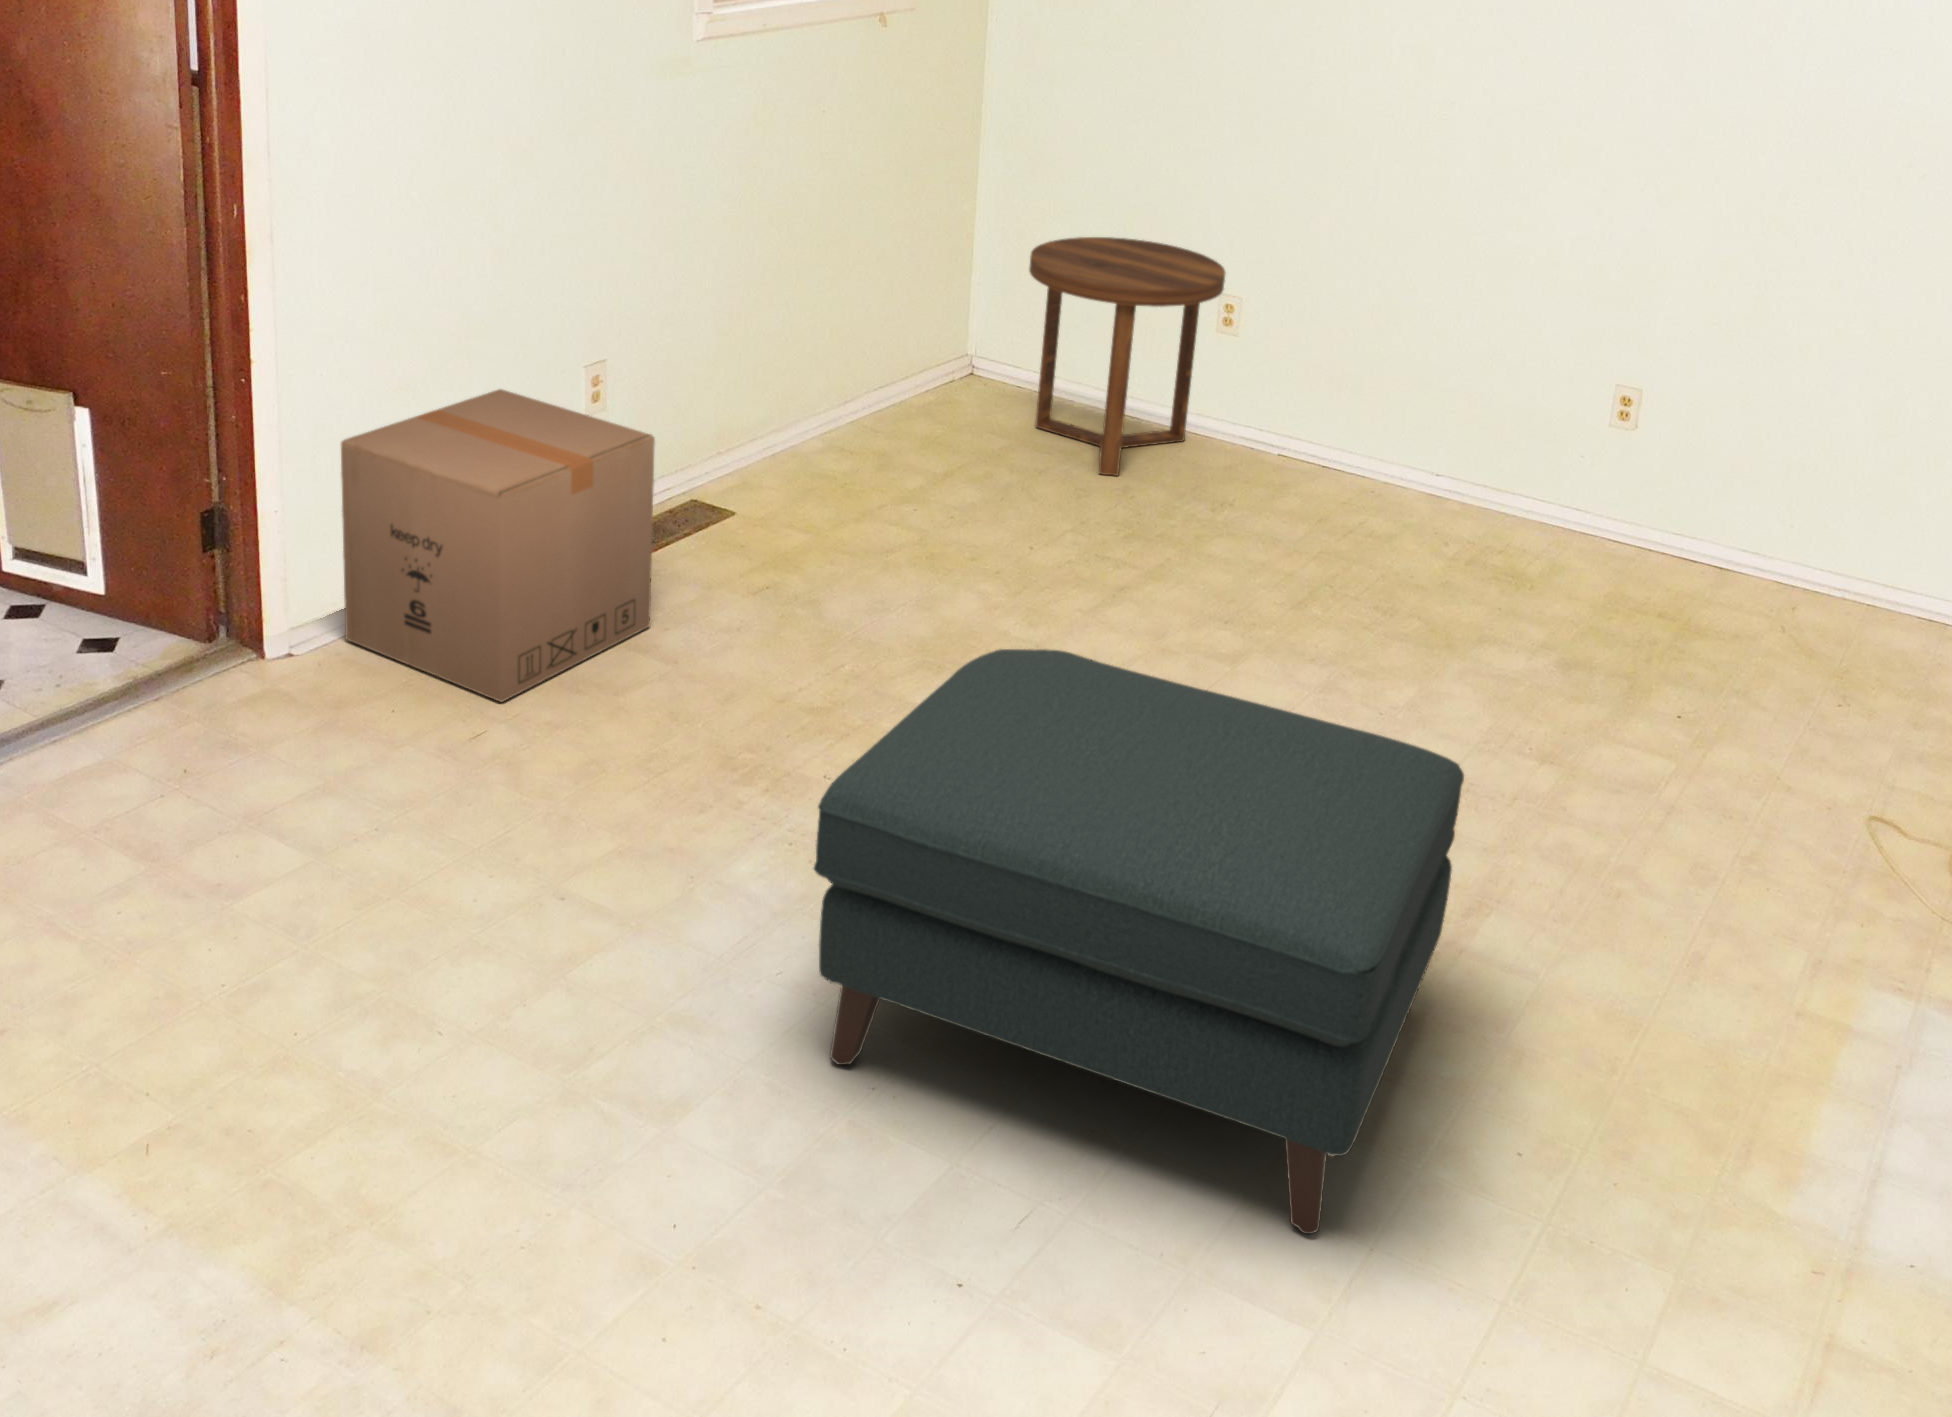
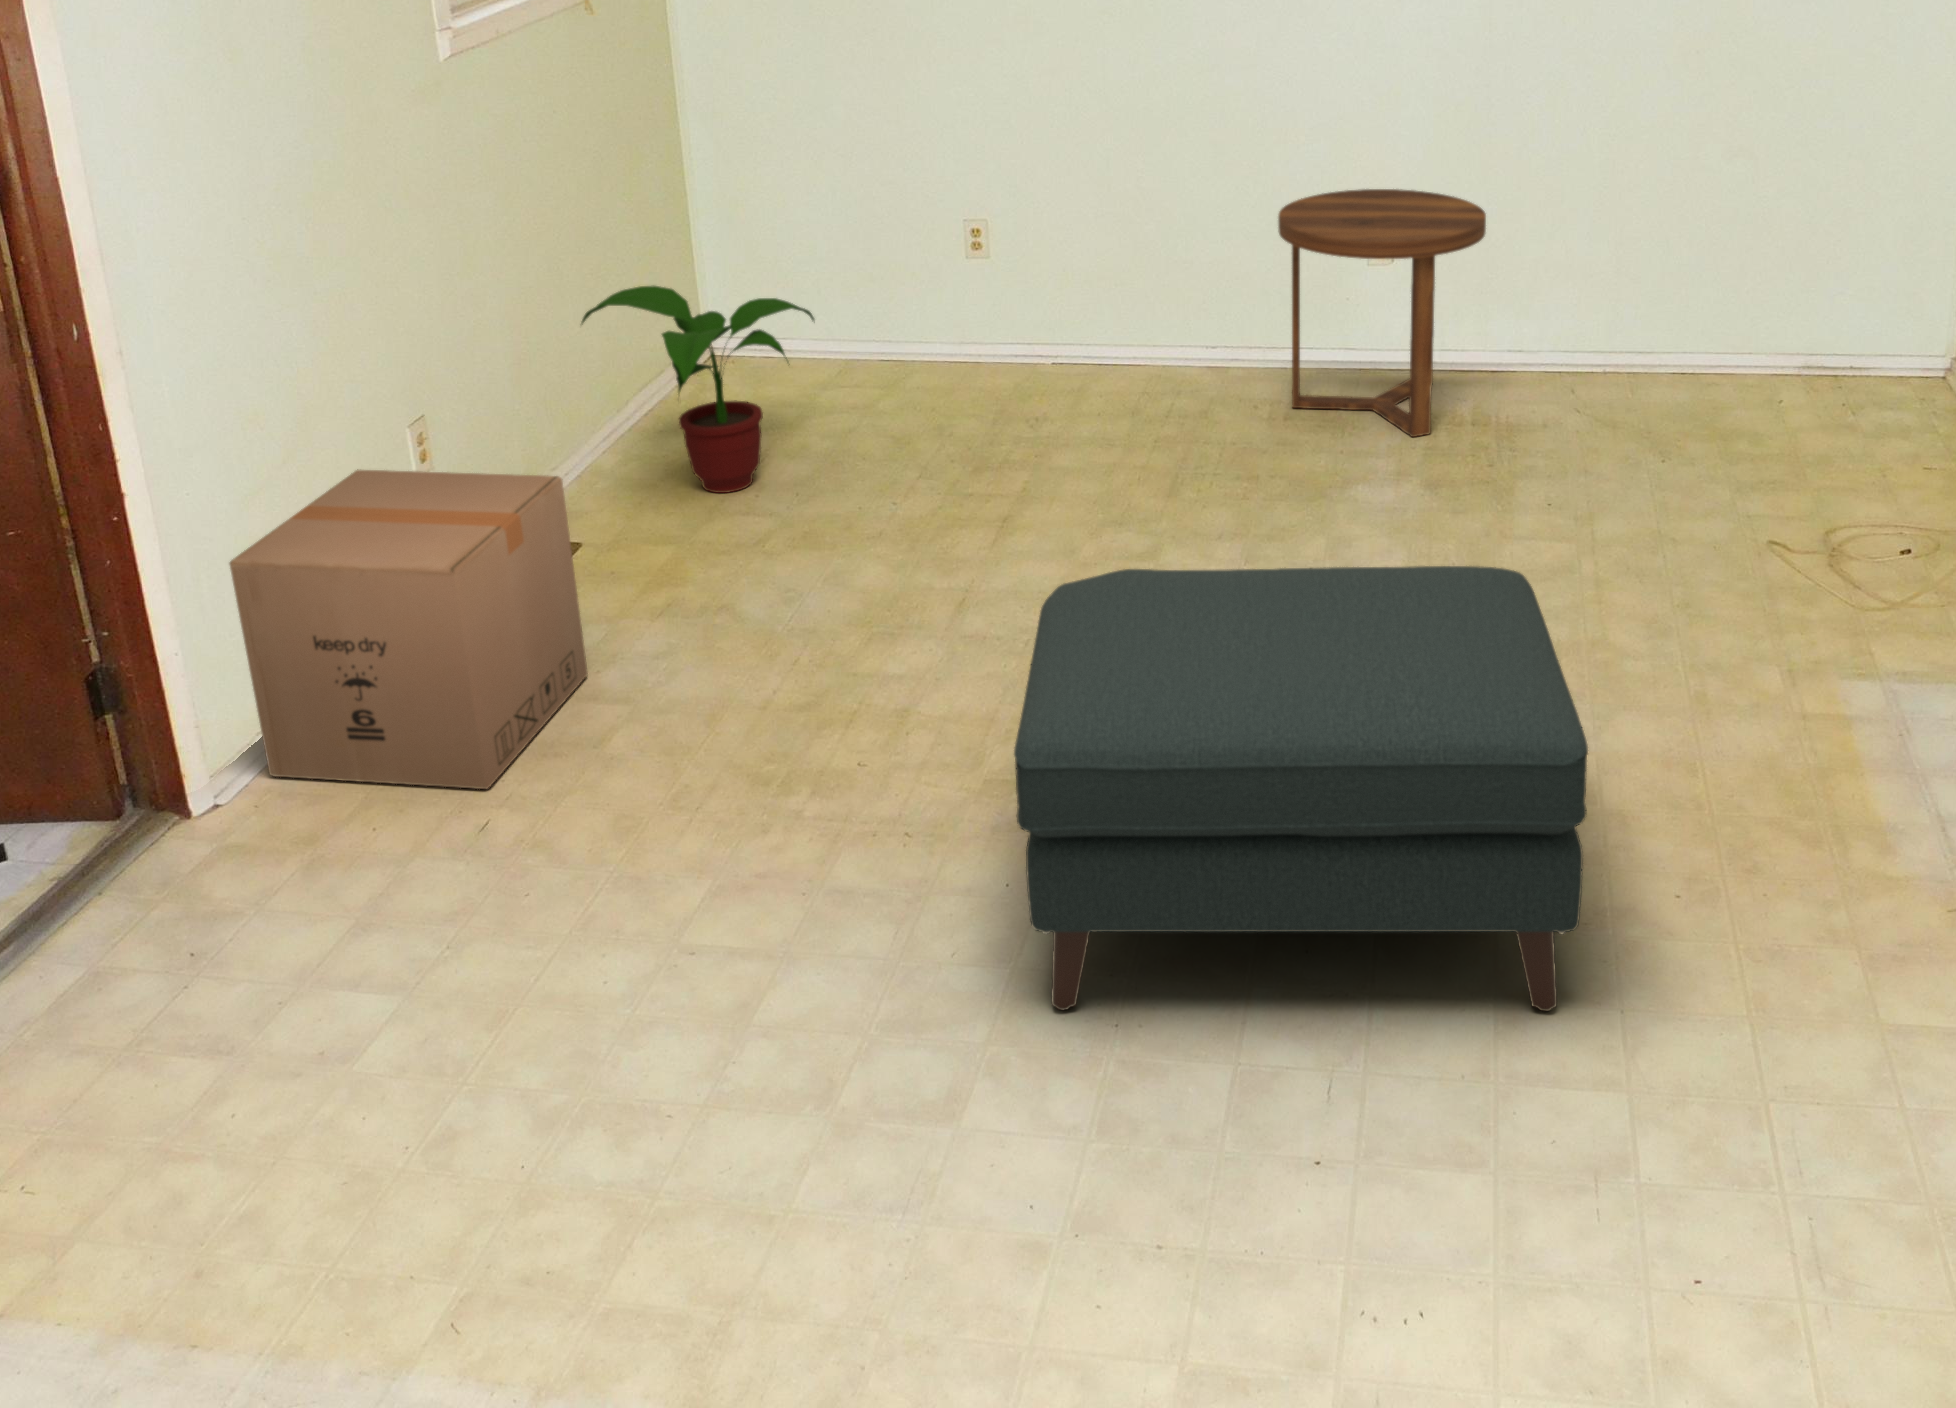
side table: present [1029,237,1225,476] -> present [1278,189,1486,437]
potted plant: none [789,283,1004,495] -> present [582,286,814,493]

